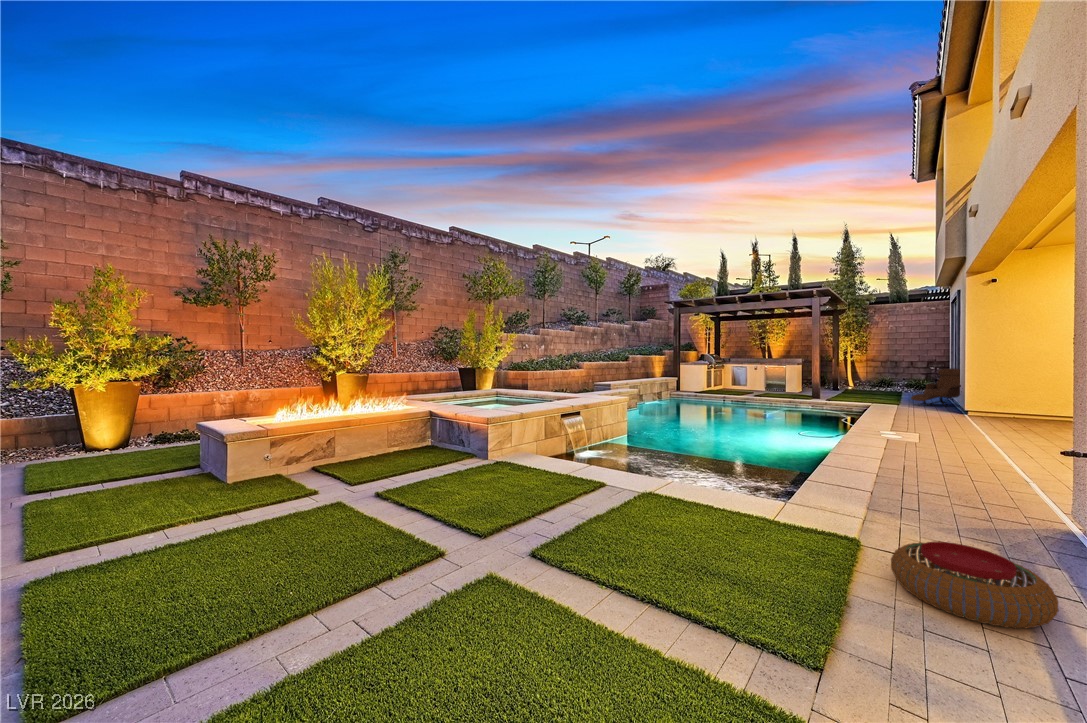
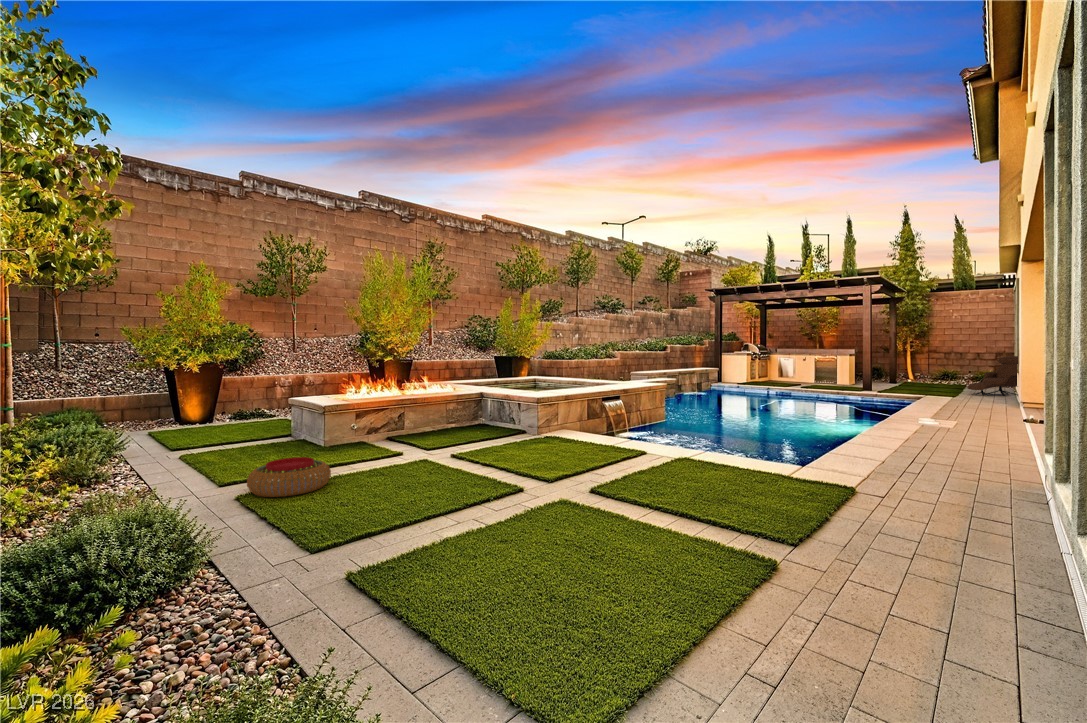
pouf: present [891,542,1059,629] -> present [247,457,331,497]

